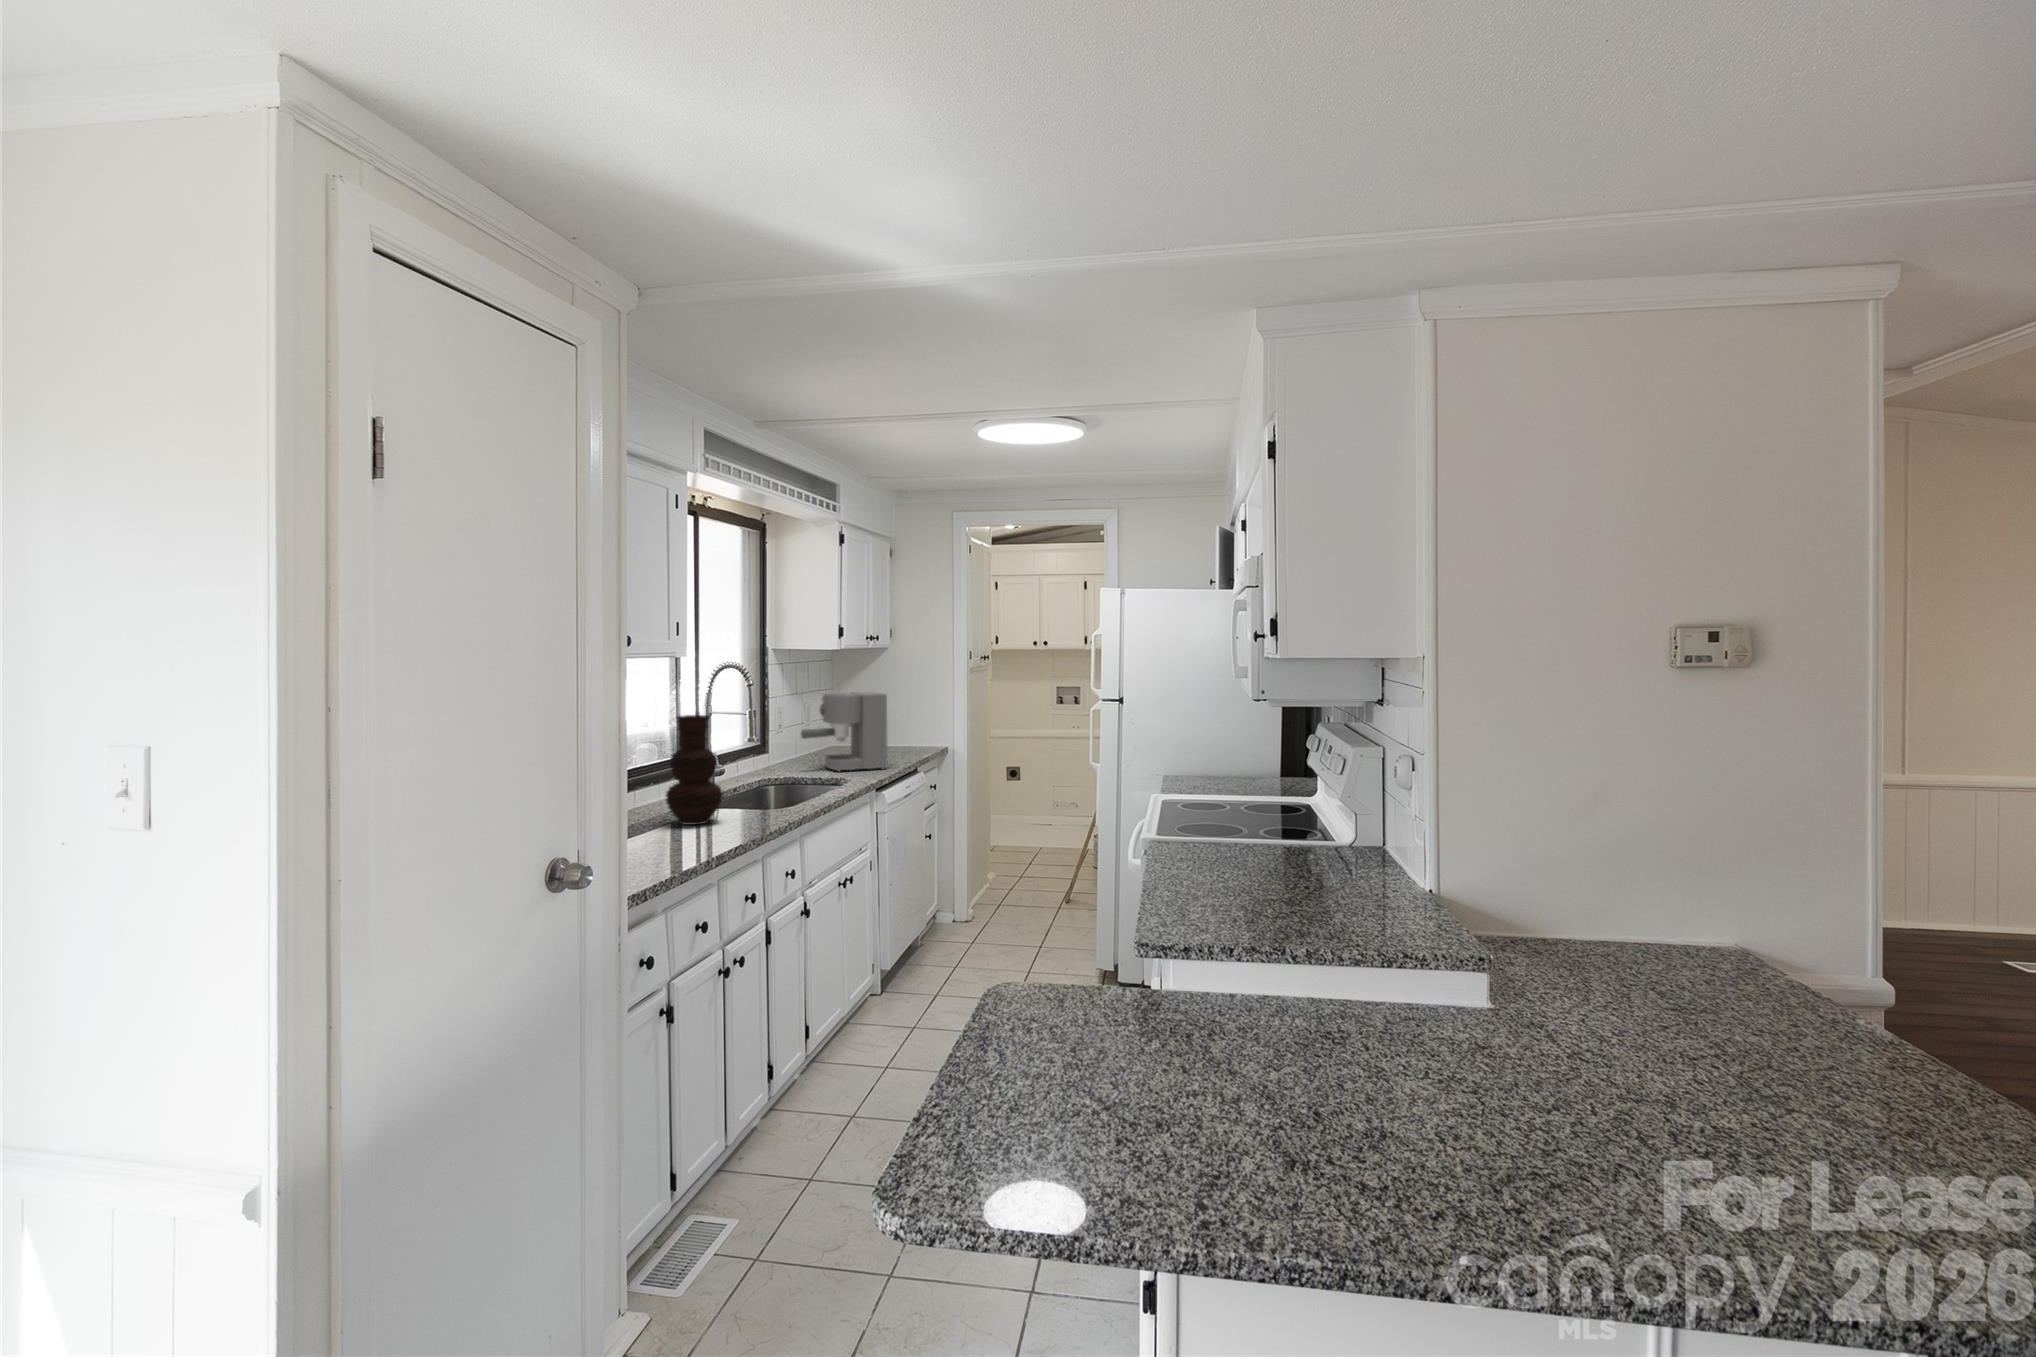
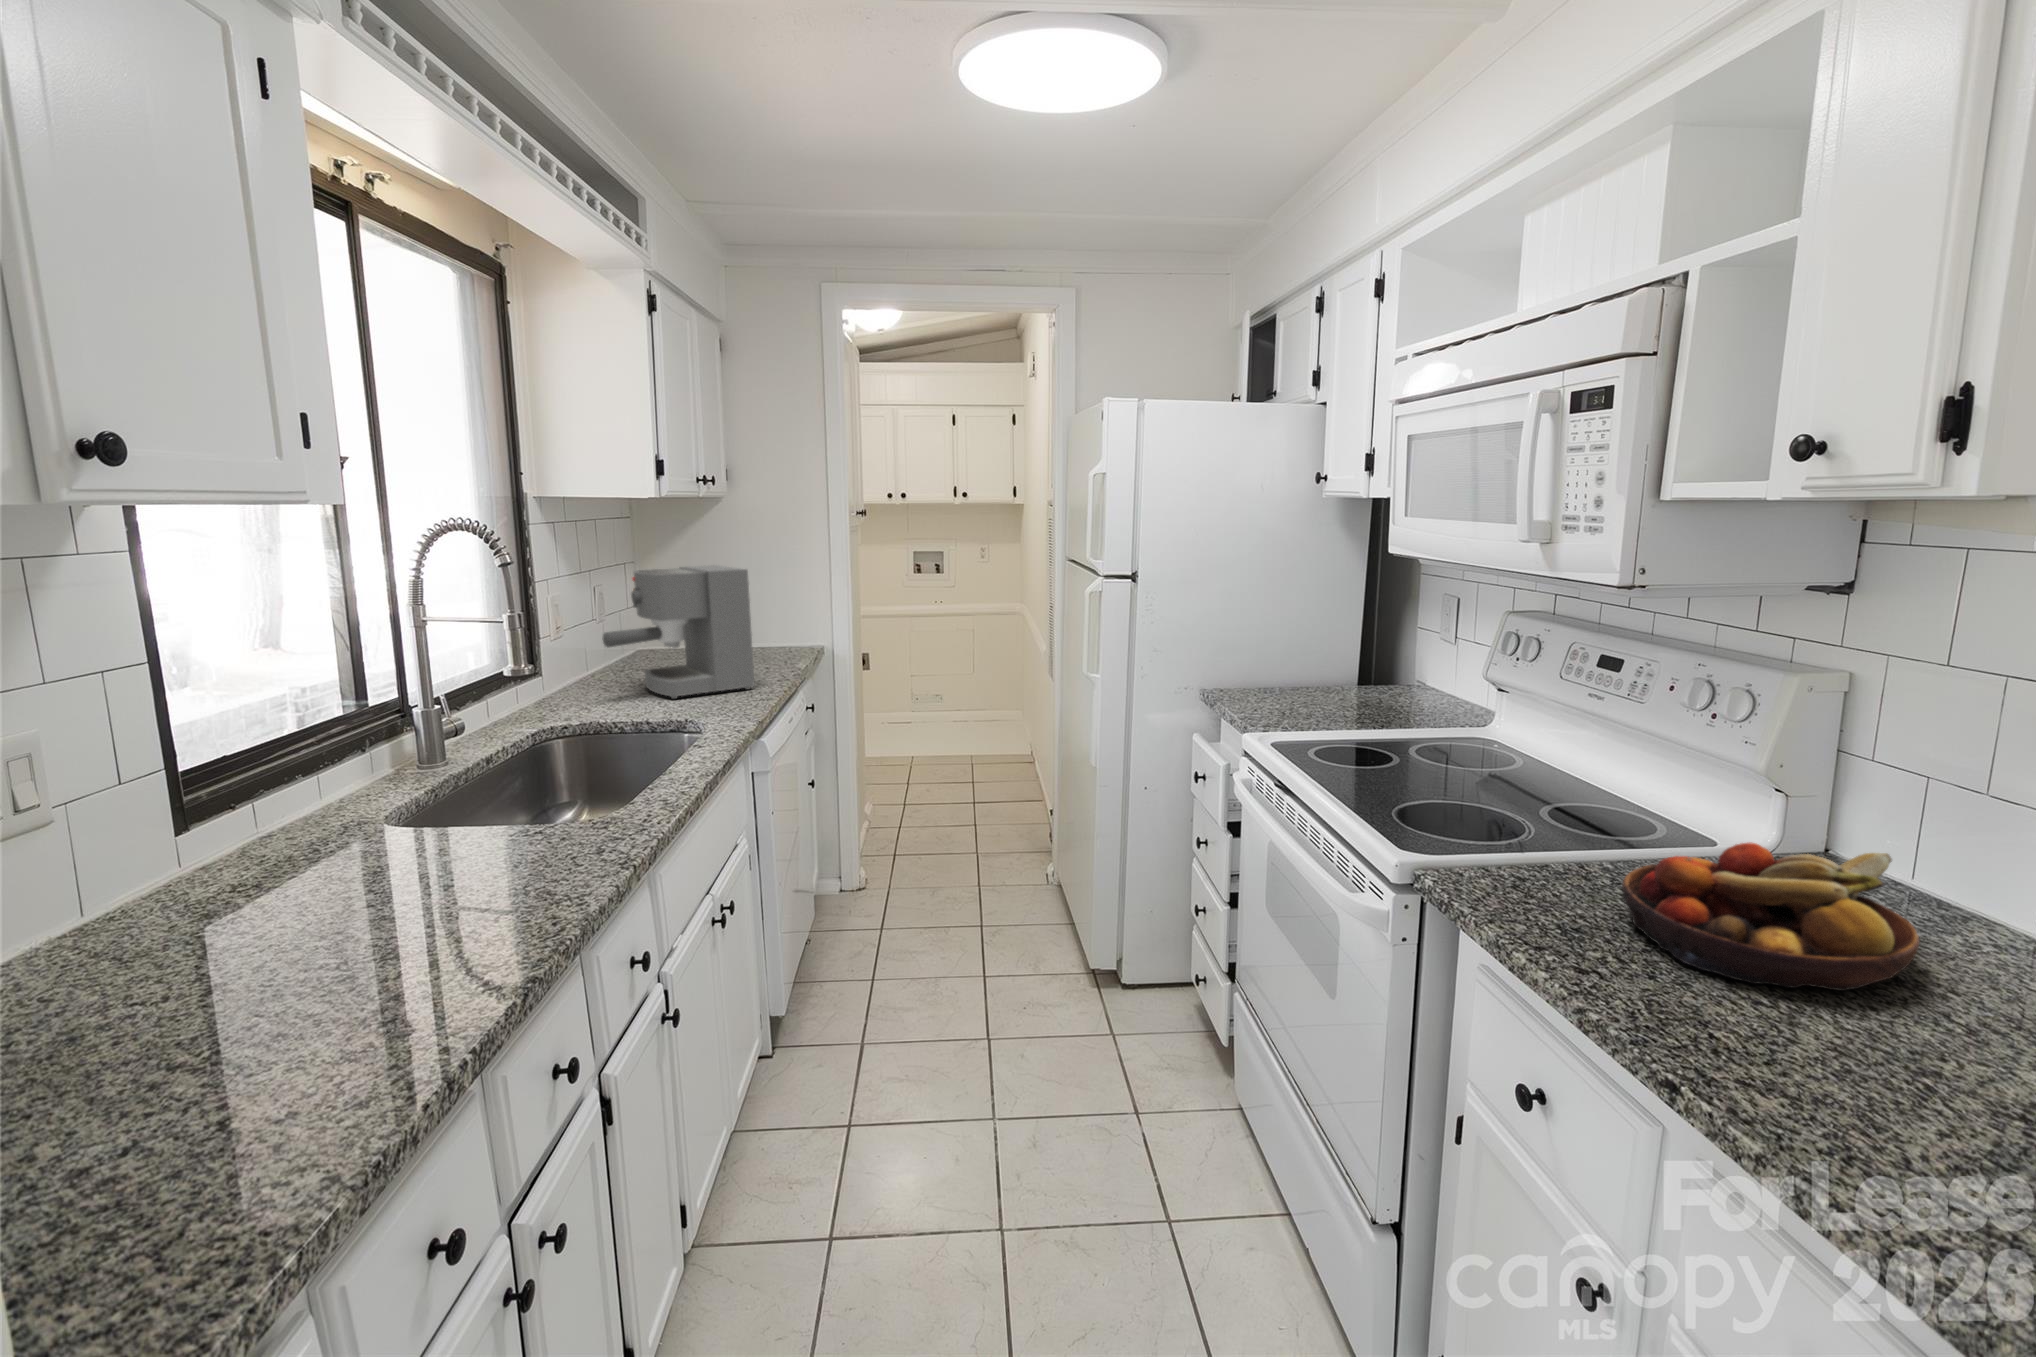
vase: present [666,715,723,825] -> none [311,634,468,898]
fruit bowl: none [1199,825,1320,879] -> present [1622,842,1919,991]

